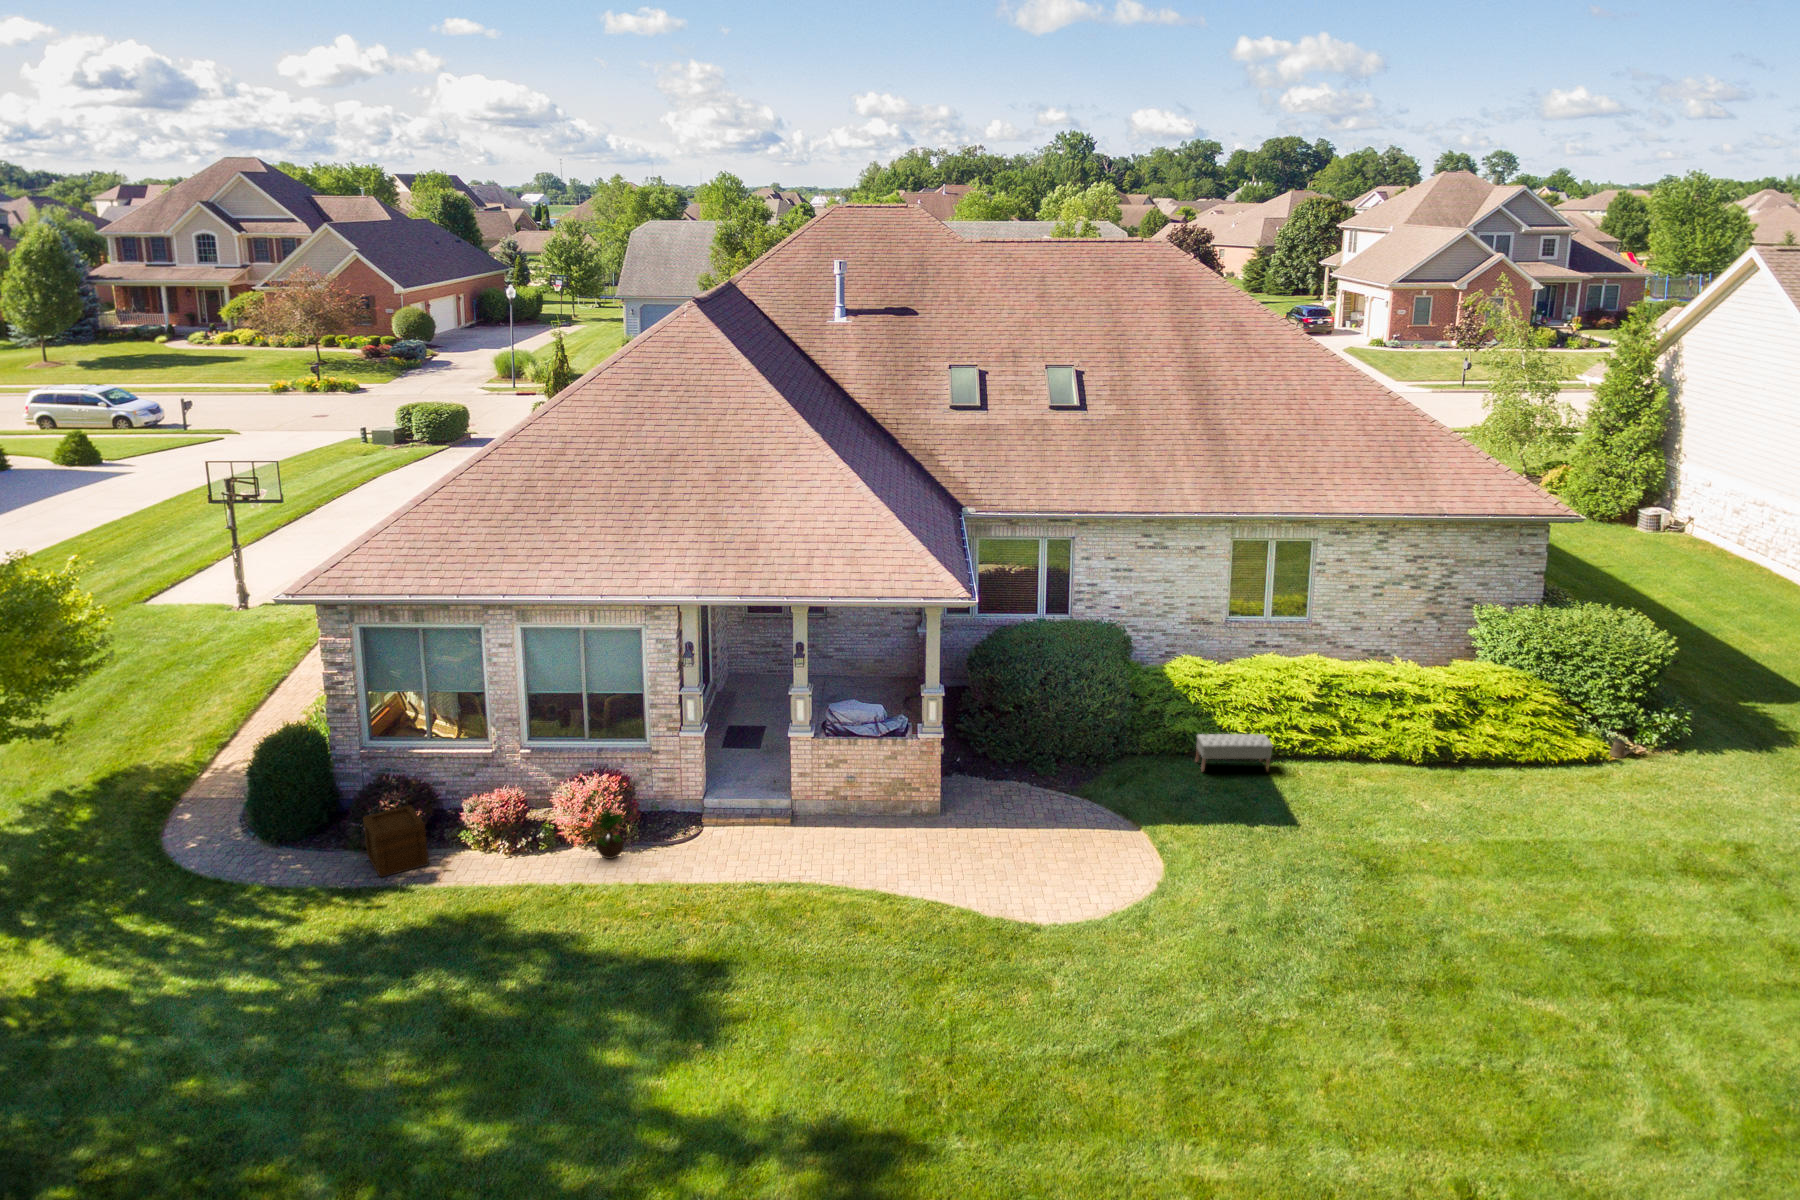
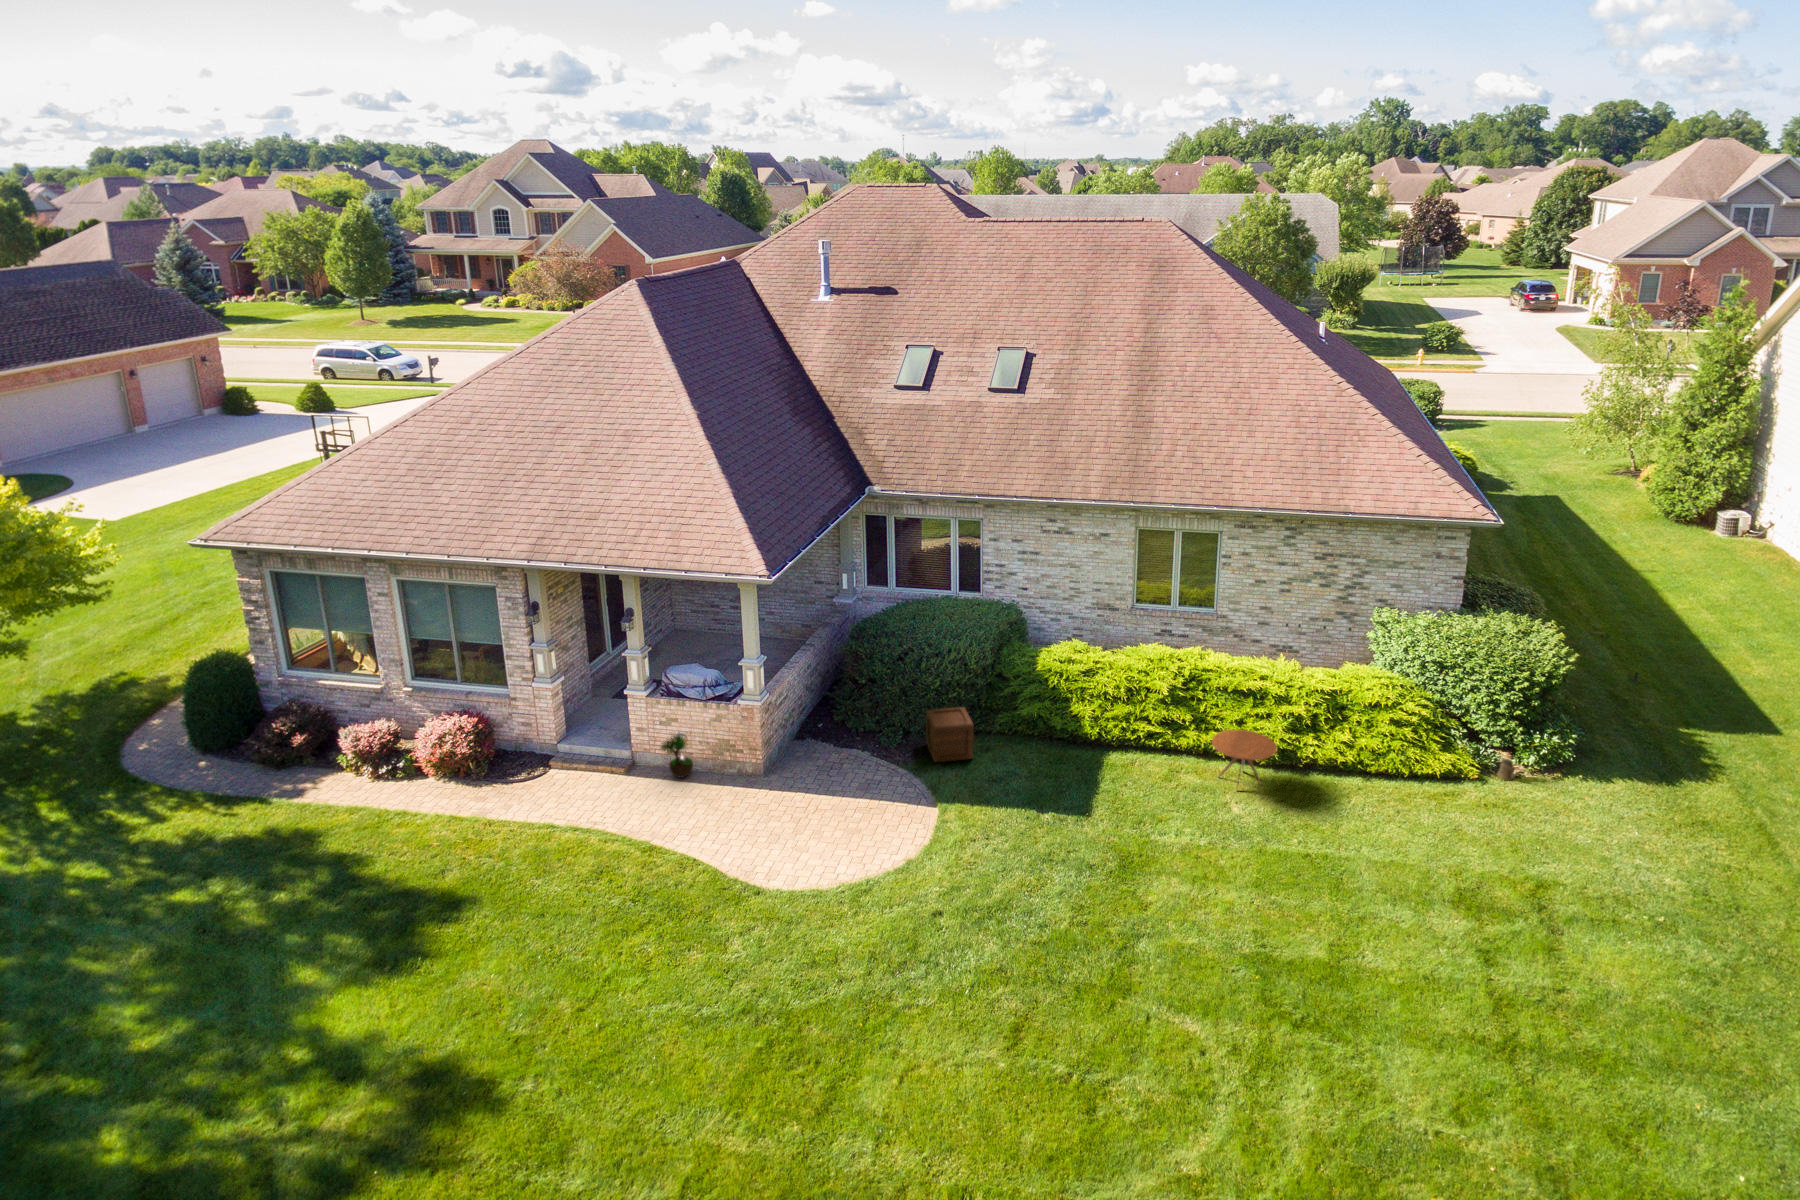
round table: none [1371,729,1436,789] -> present [1212,730,1277,789]
bench: present [1196,734,1273,772] -> none [1042,719,1114,763]
wooden crate: present [363,805,429,877] -> present [926,707,974,762]
potted tree: present [595,807,624,859] -> present [662,734,693,777]

